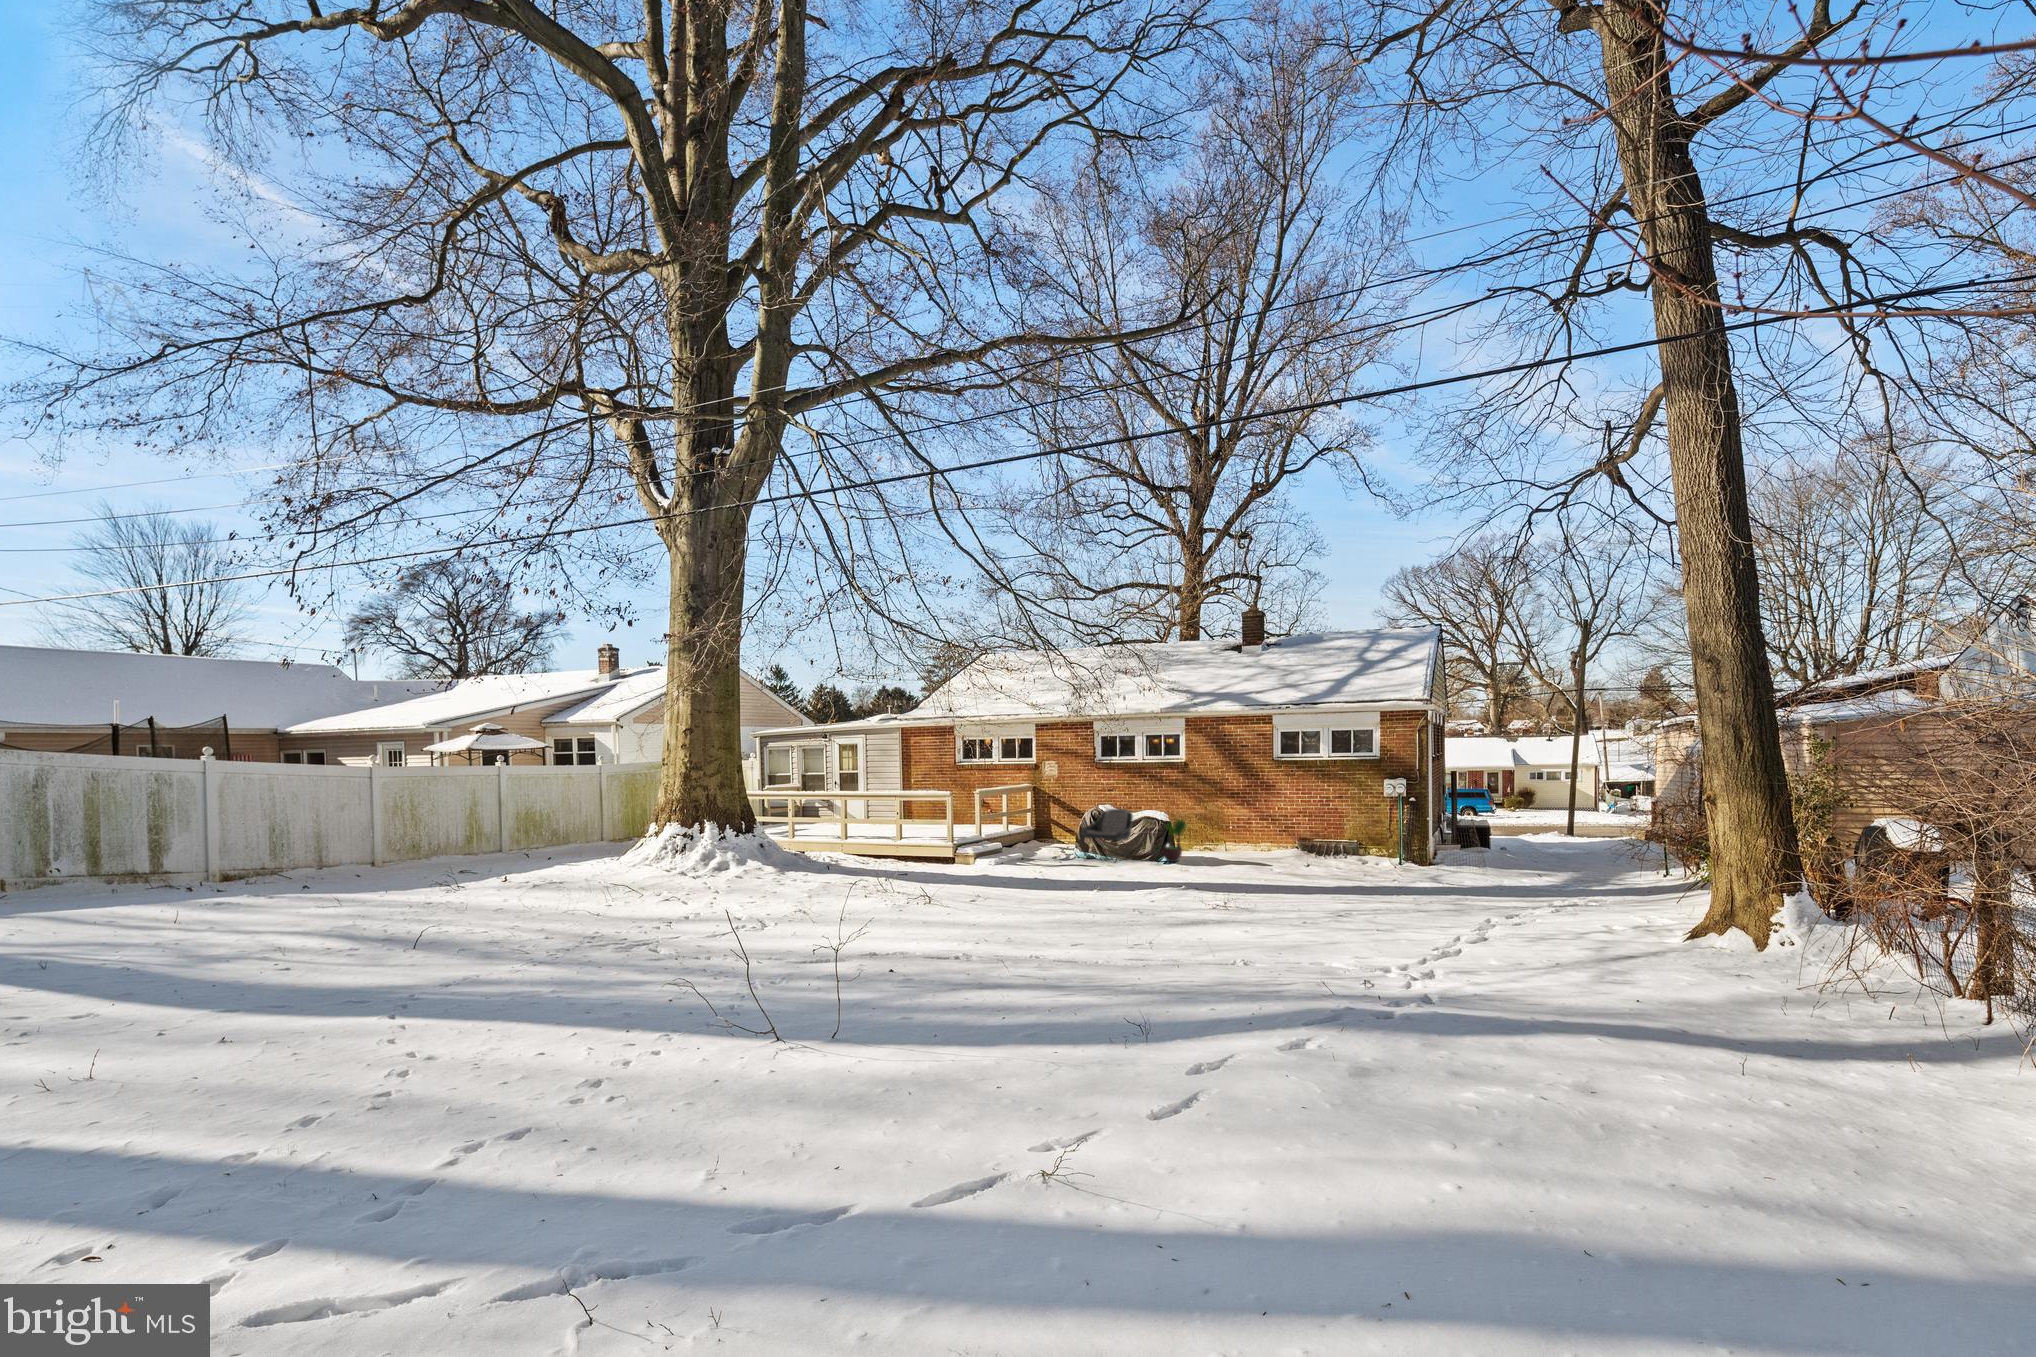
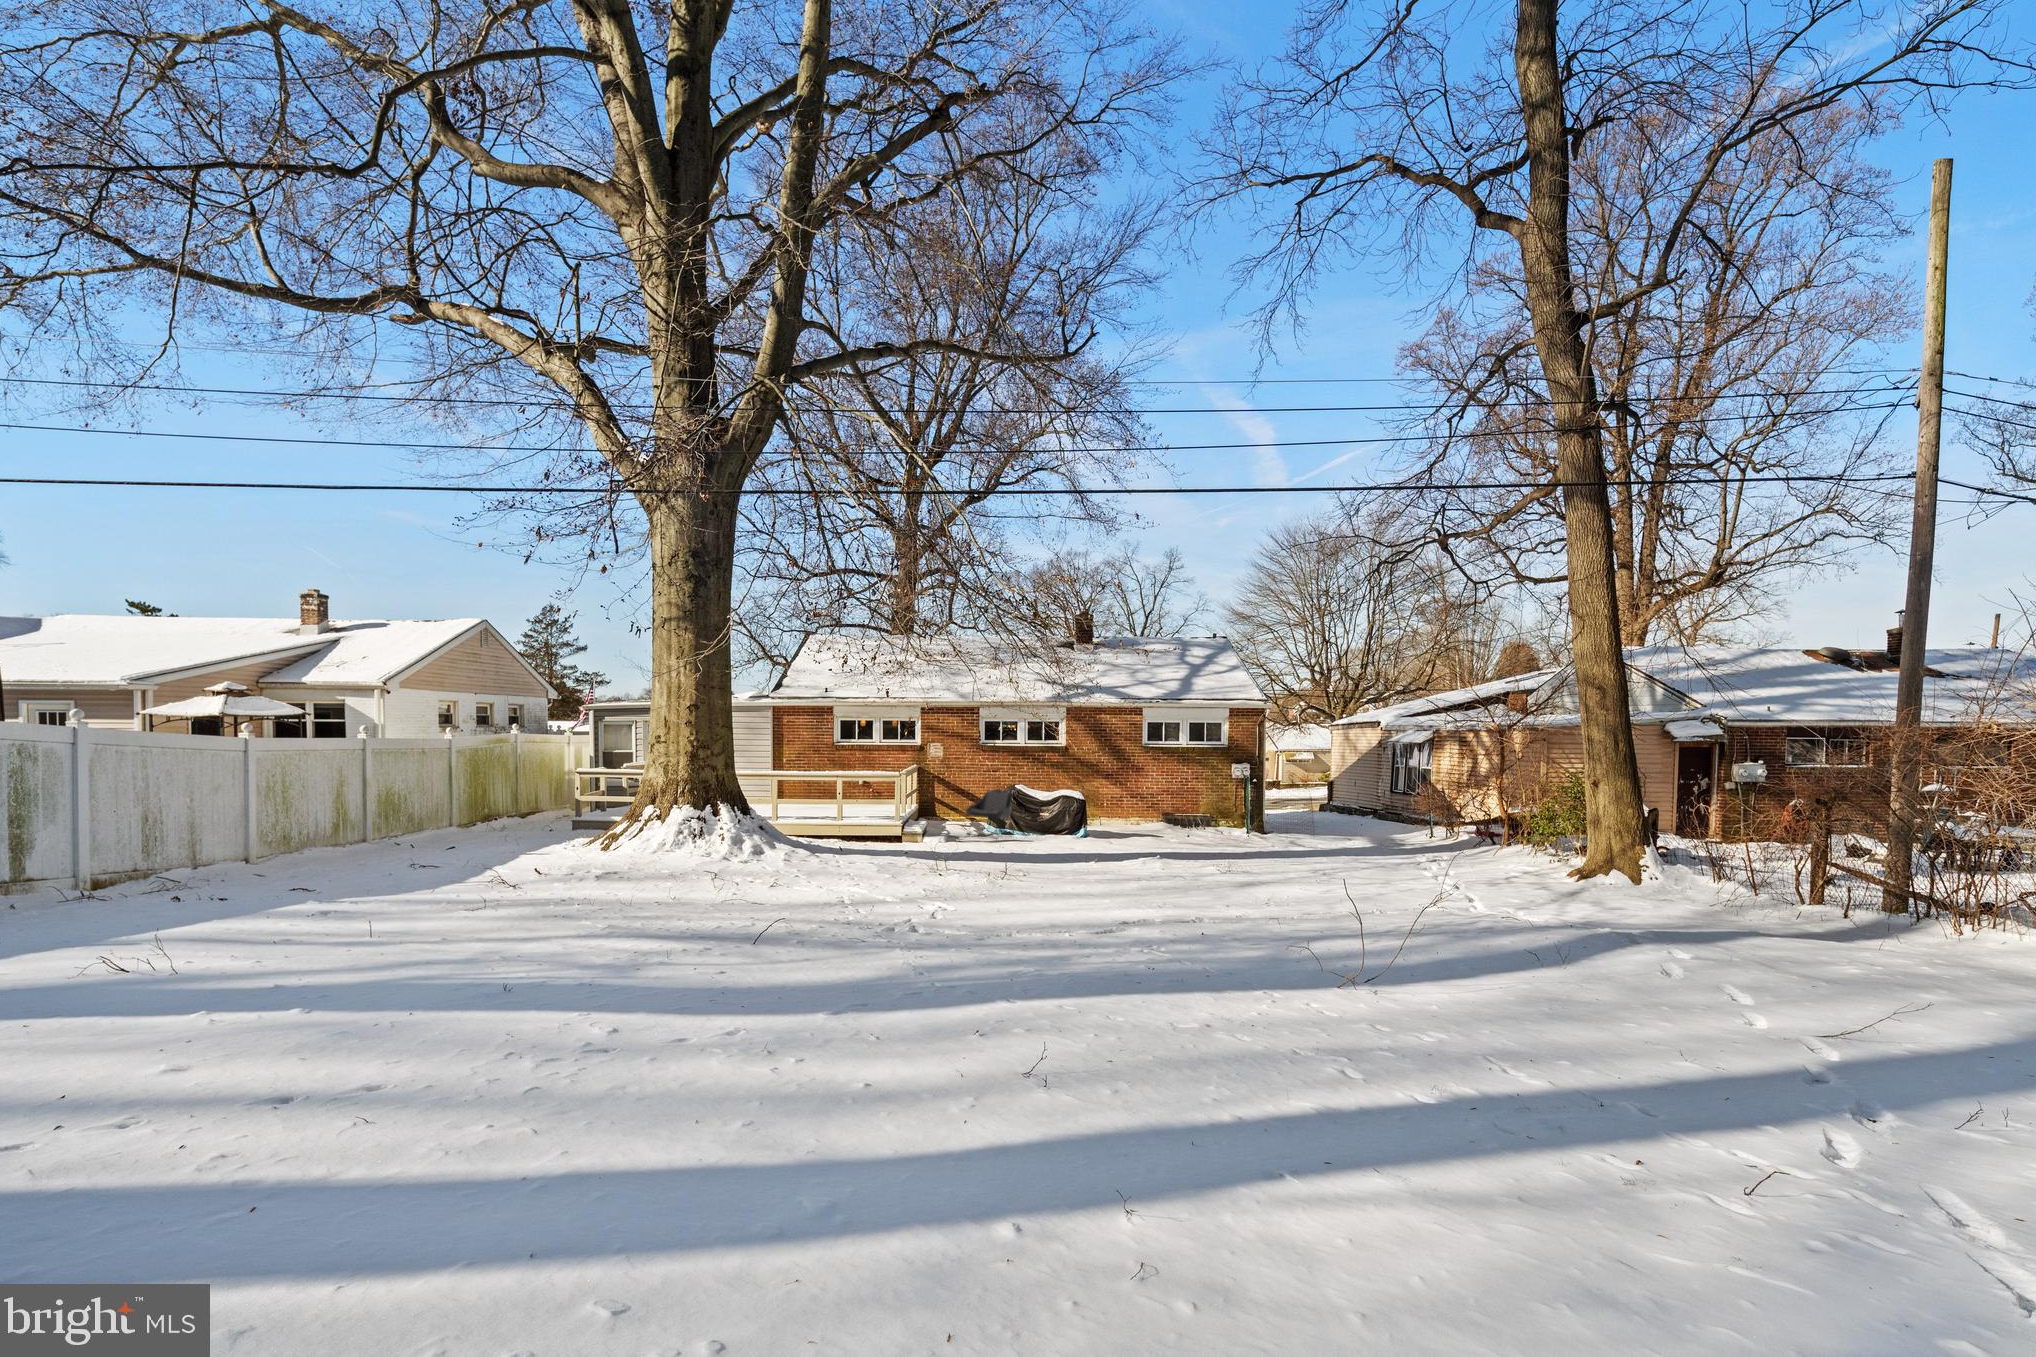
potted tree: present [1162,820,1187,862] -> none [1037,795,1062,837]

